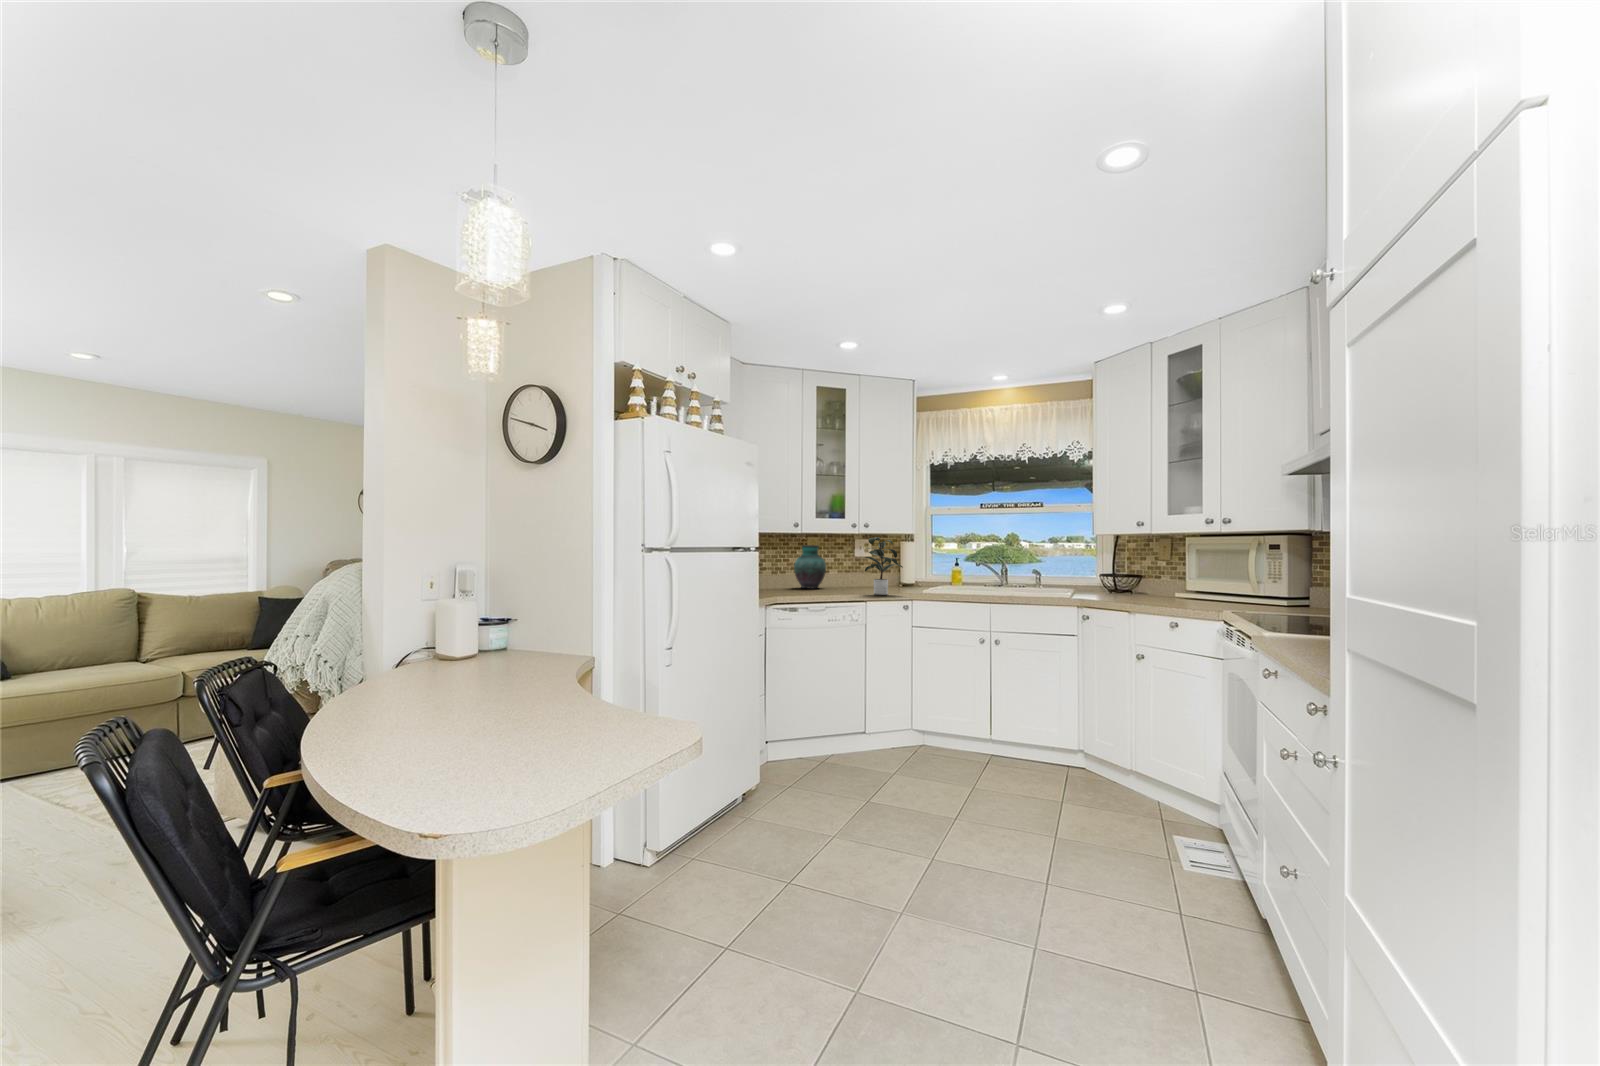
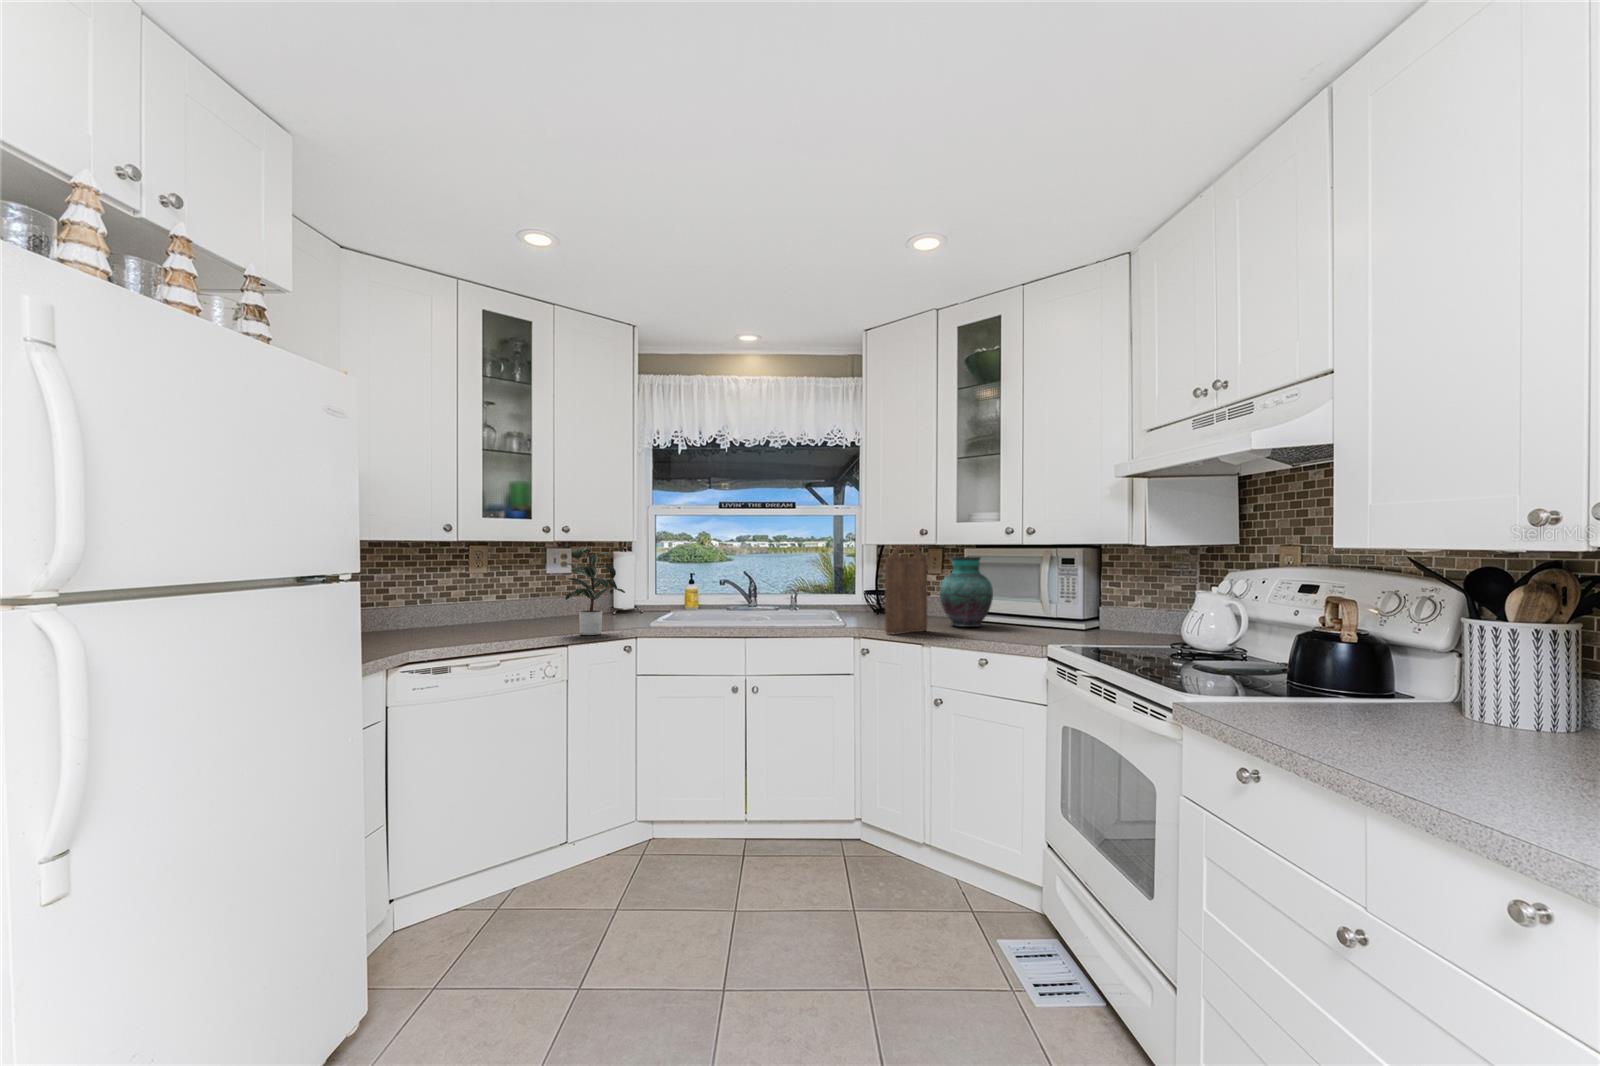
cutting board: none [1095,534,1134,602] -> present [885,546,927,634]
vase: present [794,545,826,589] -> present [939,556,993,627]

